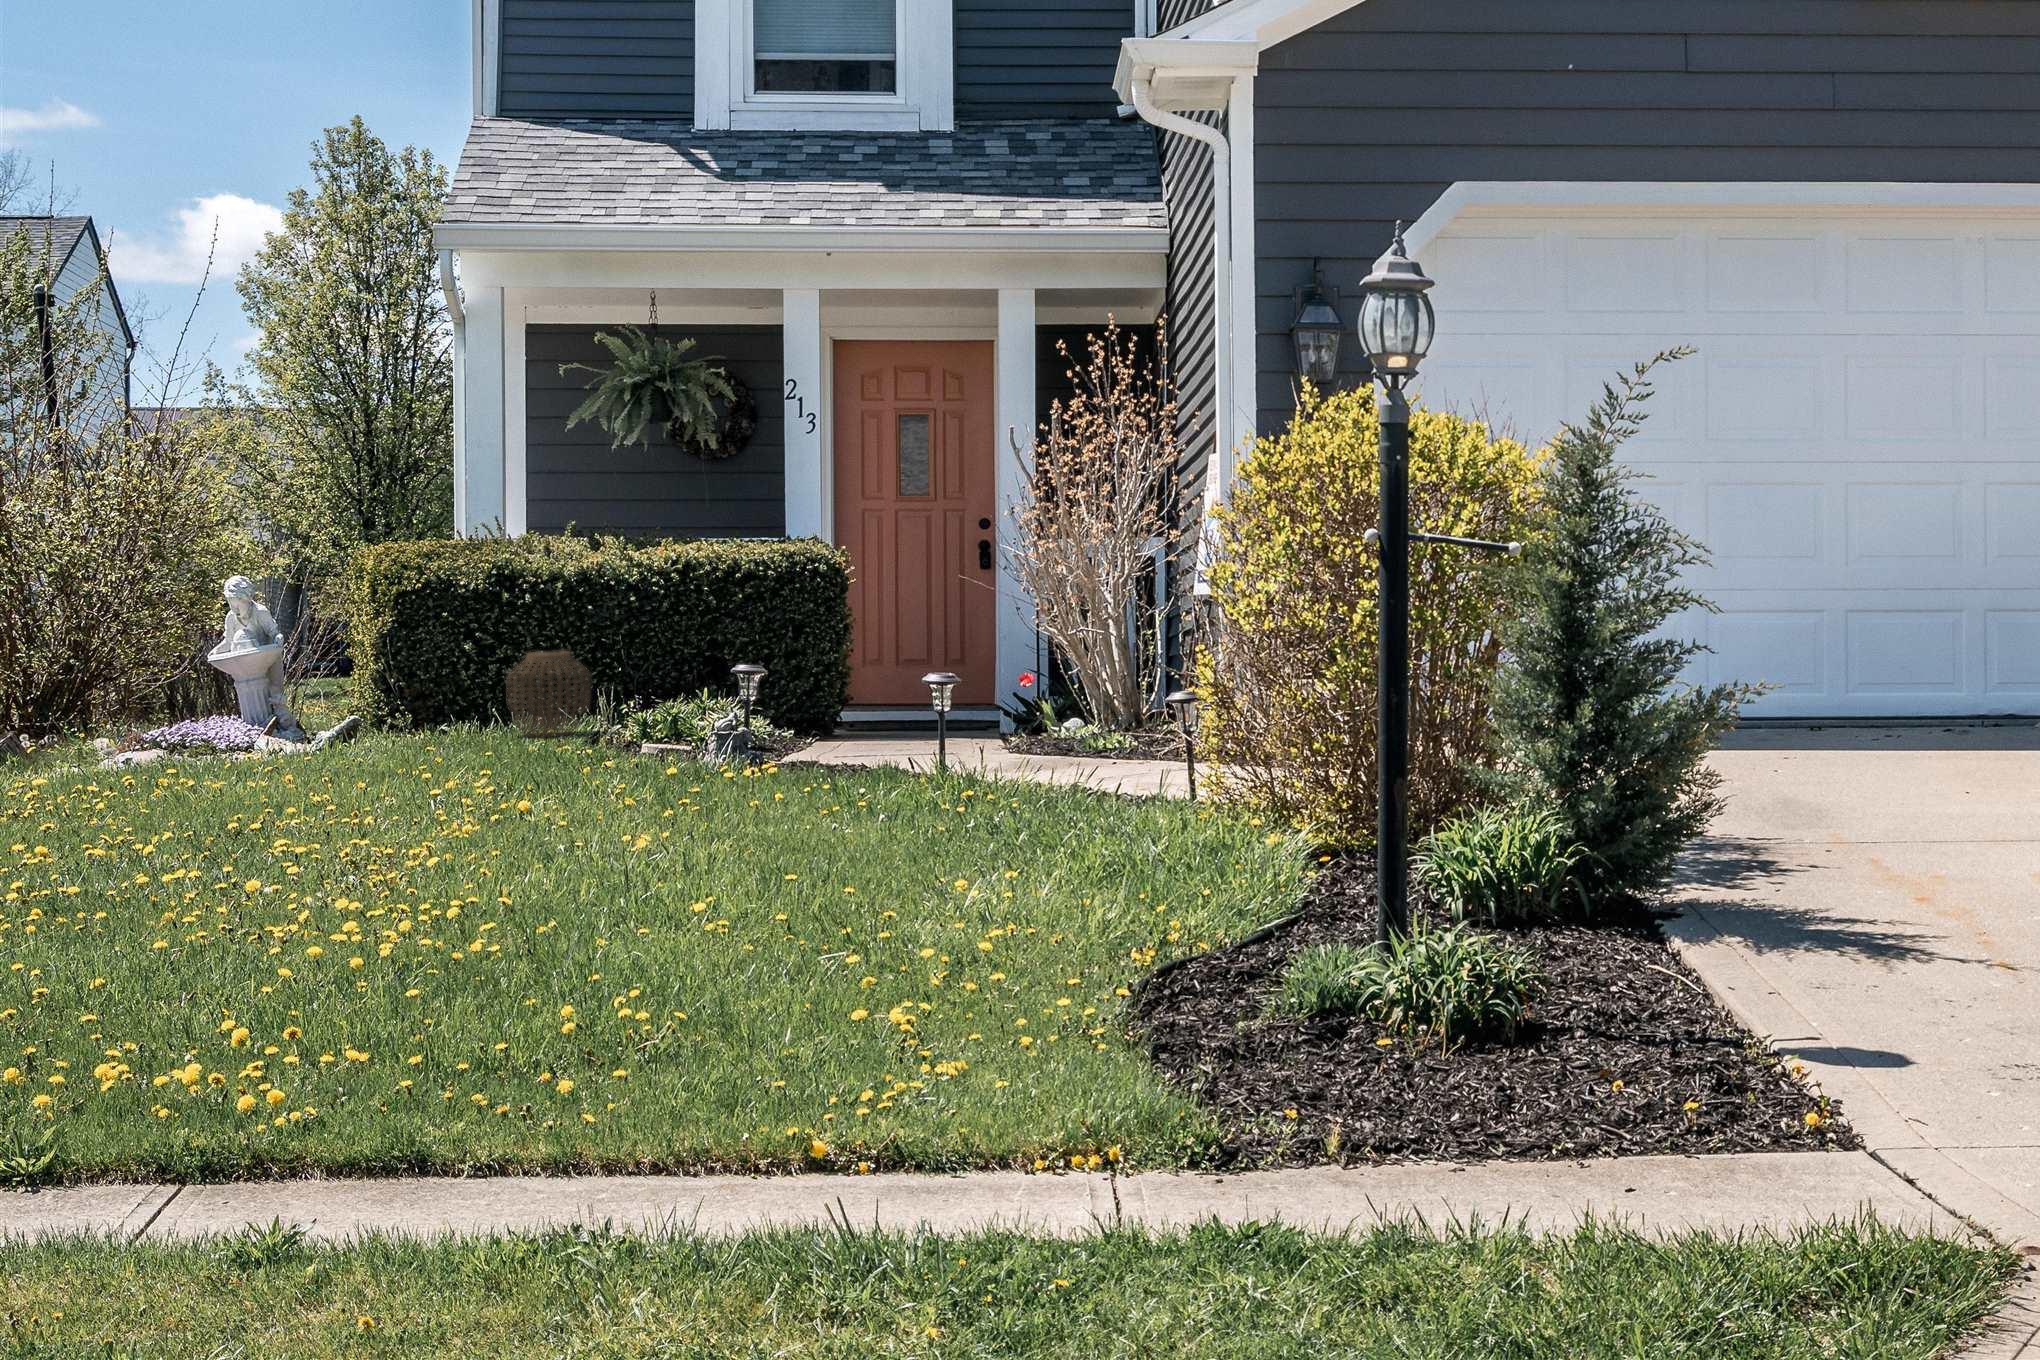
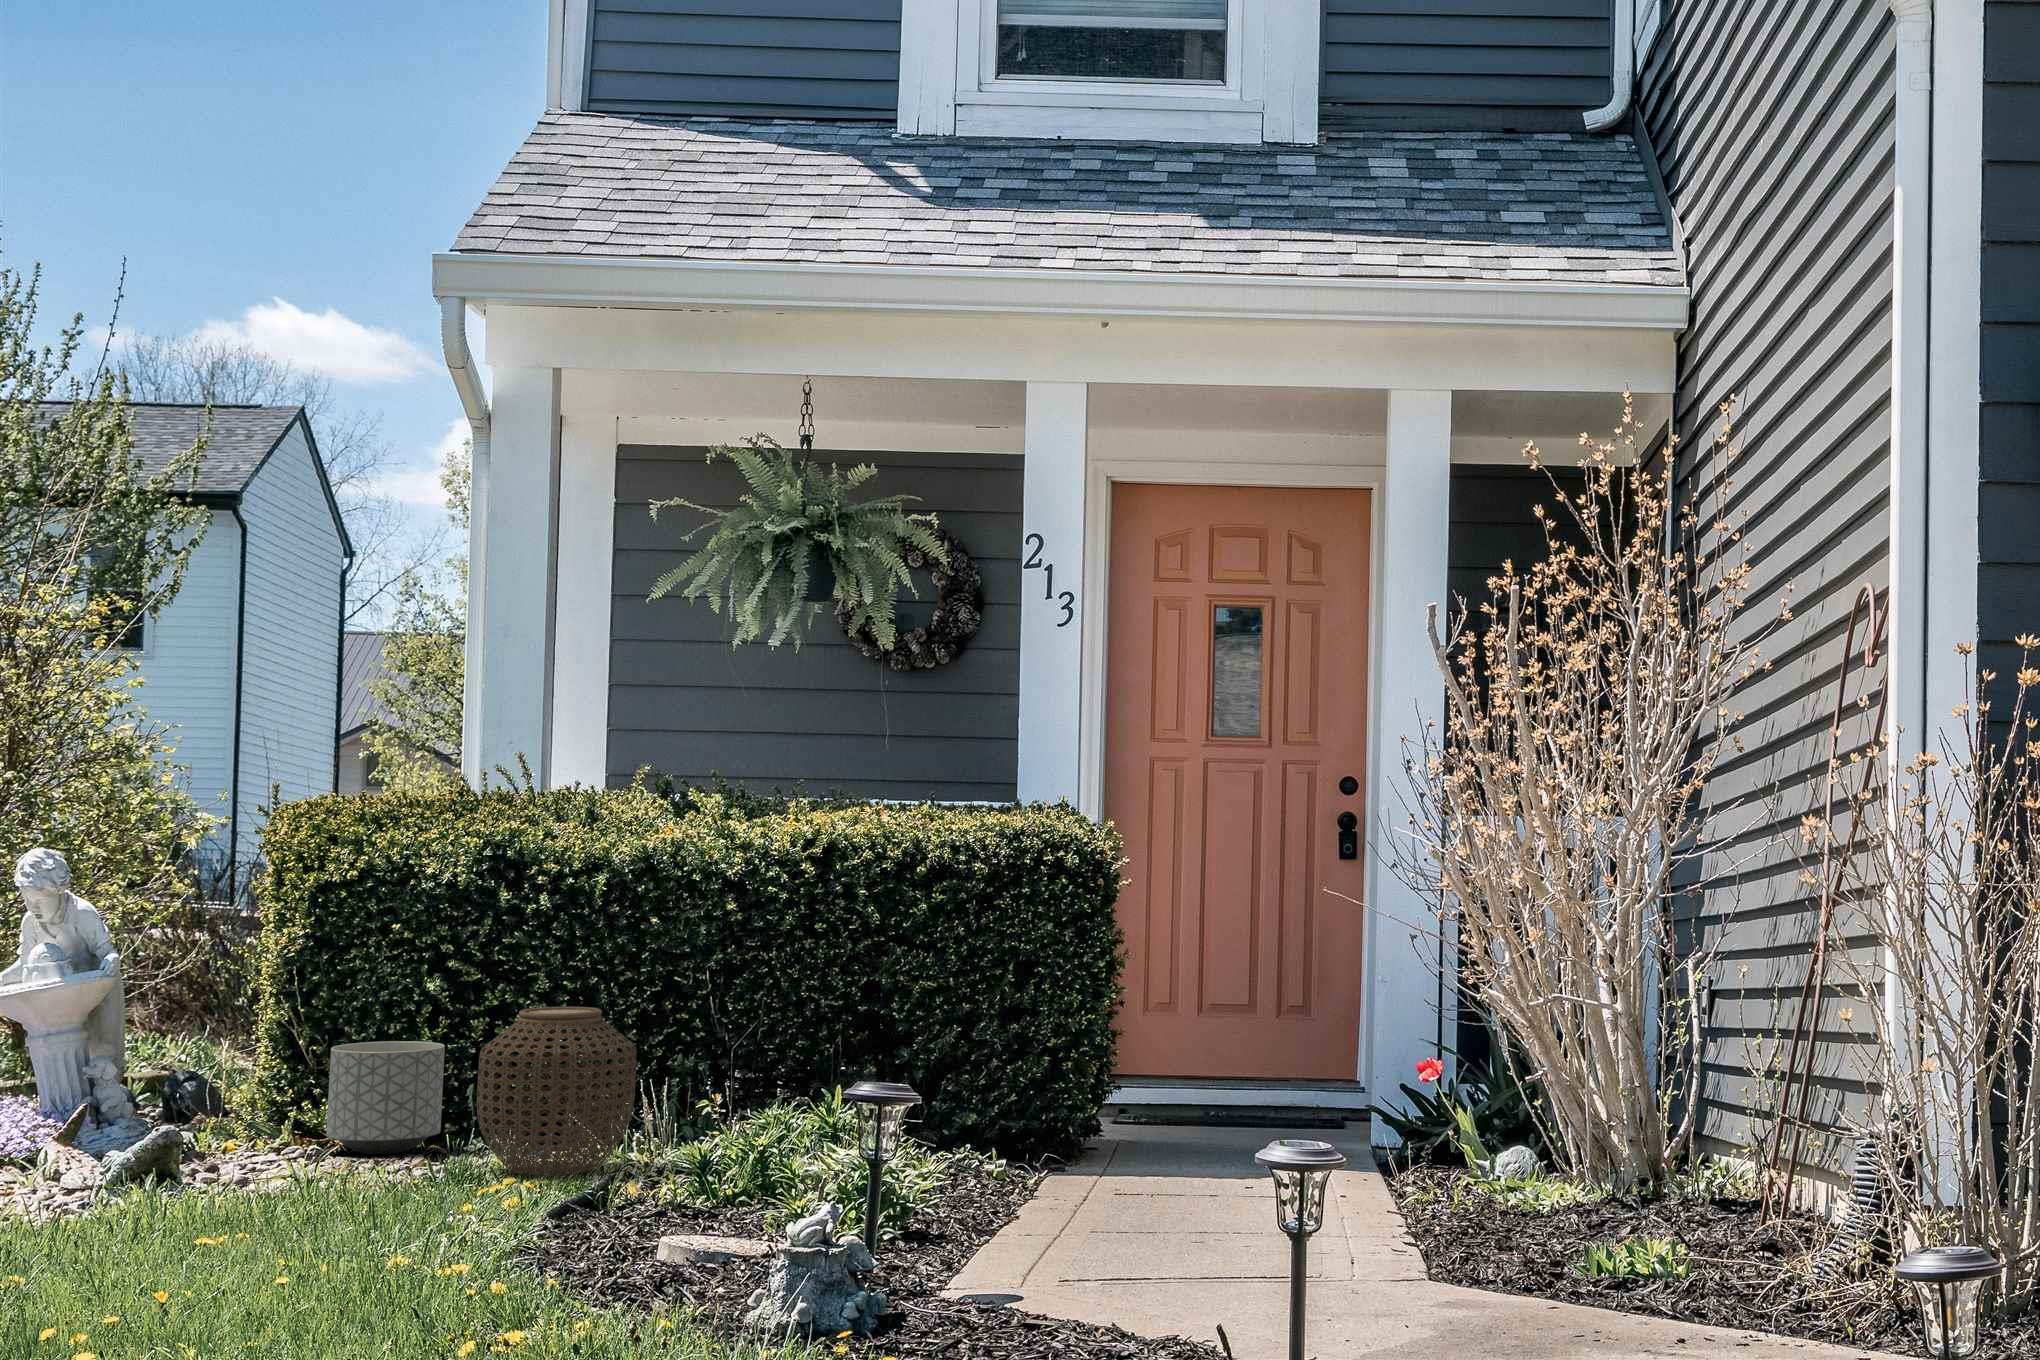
planter: none [418,674,480,733] -> present [326,1041,445,1154]

